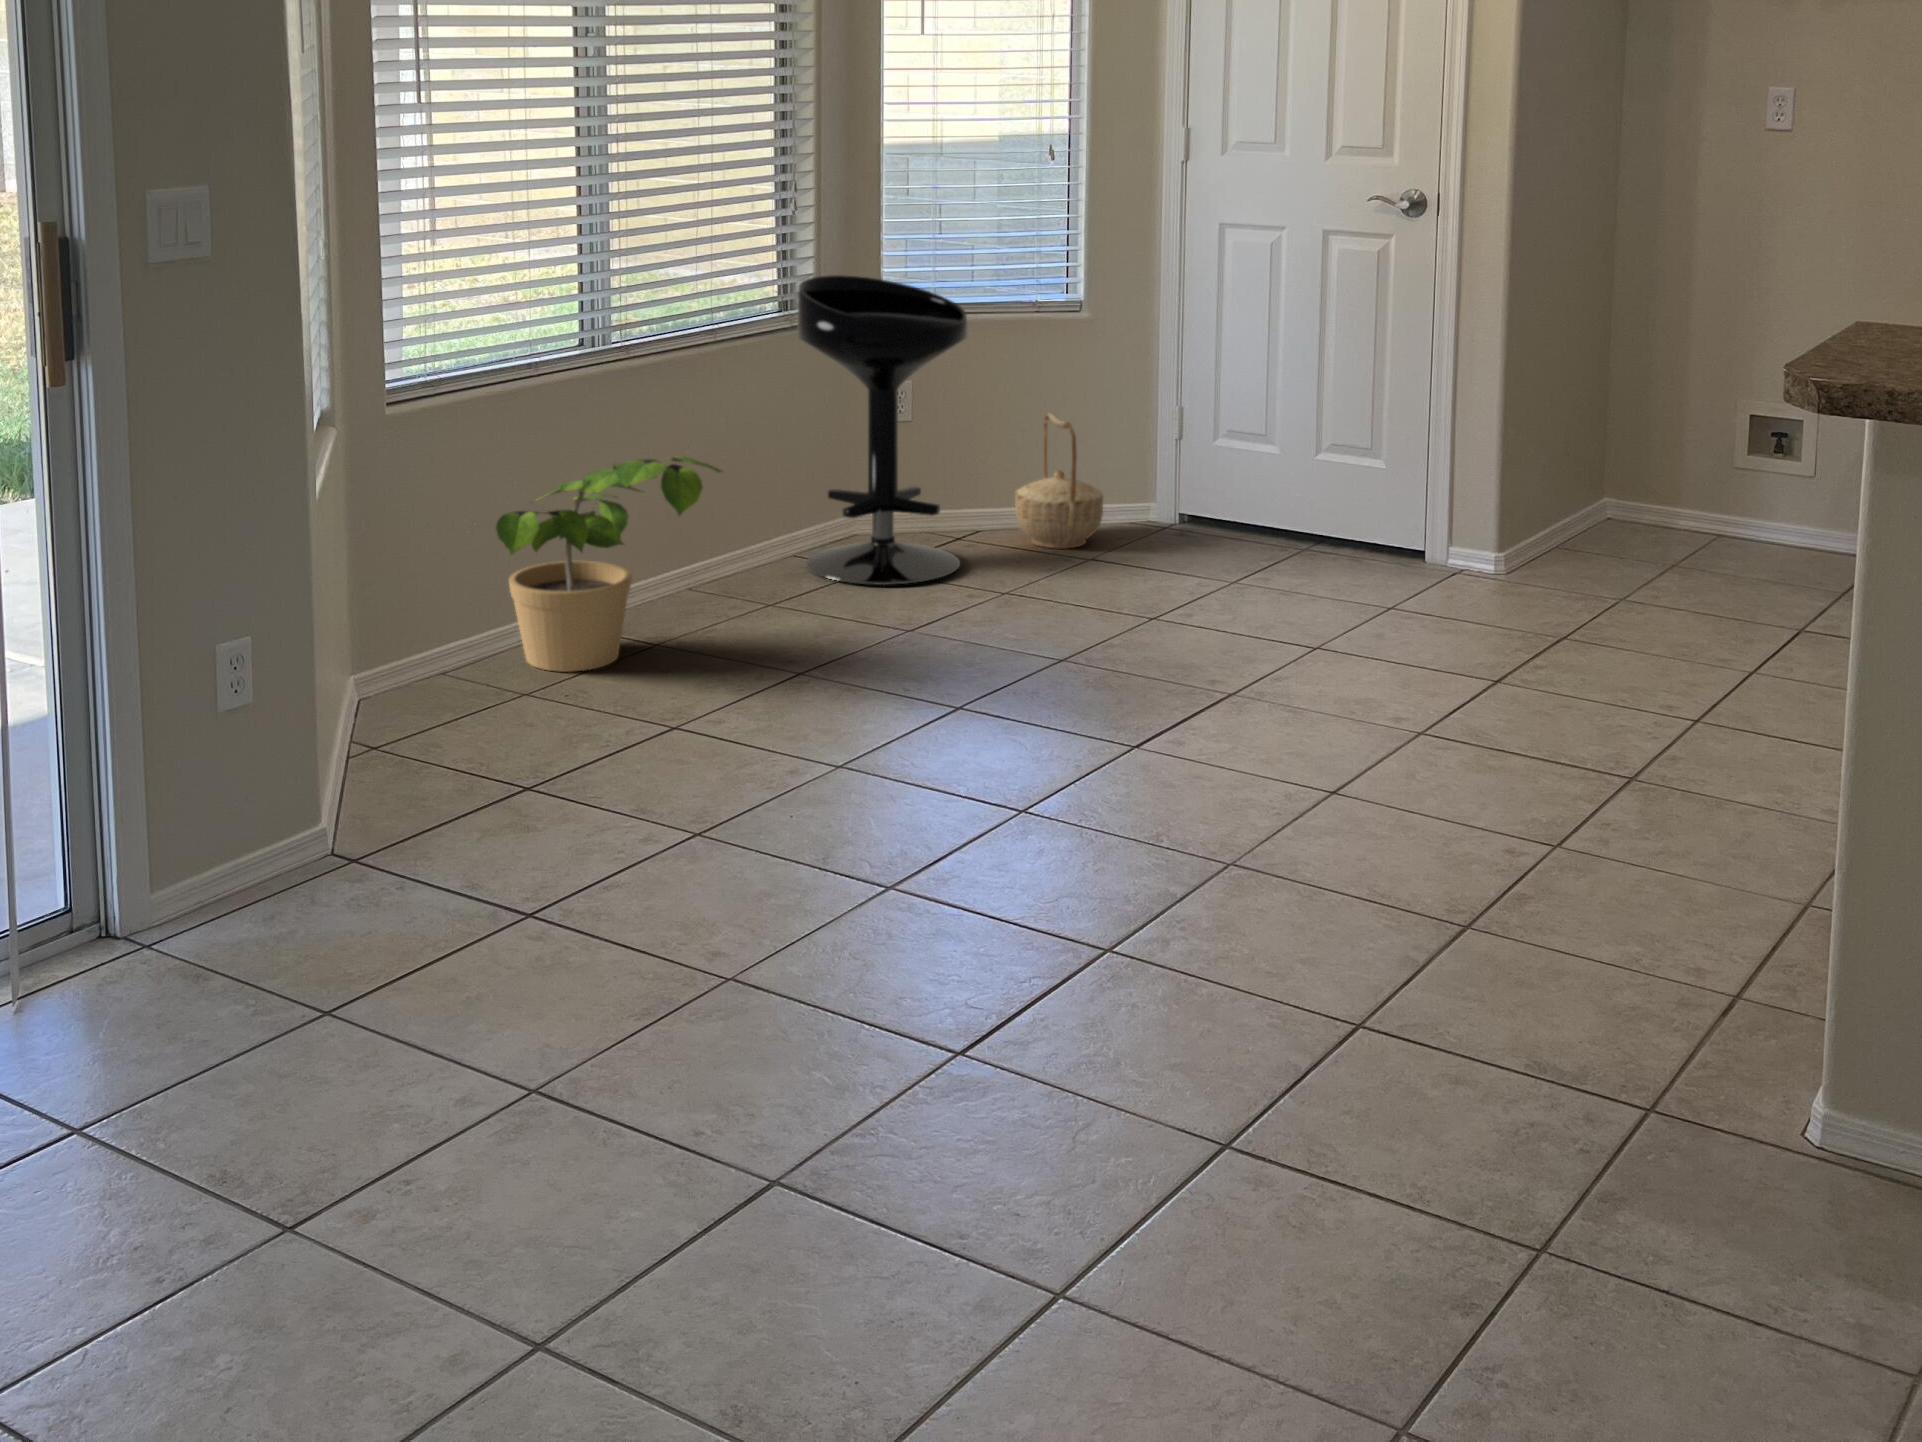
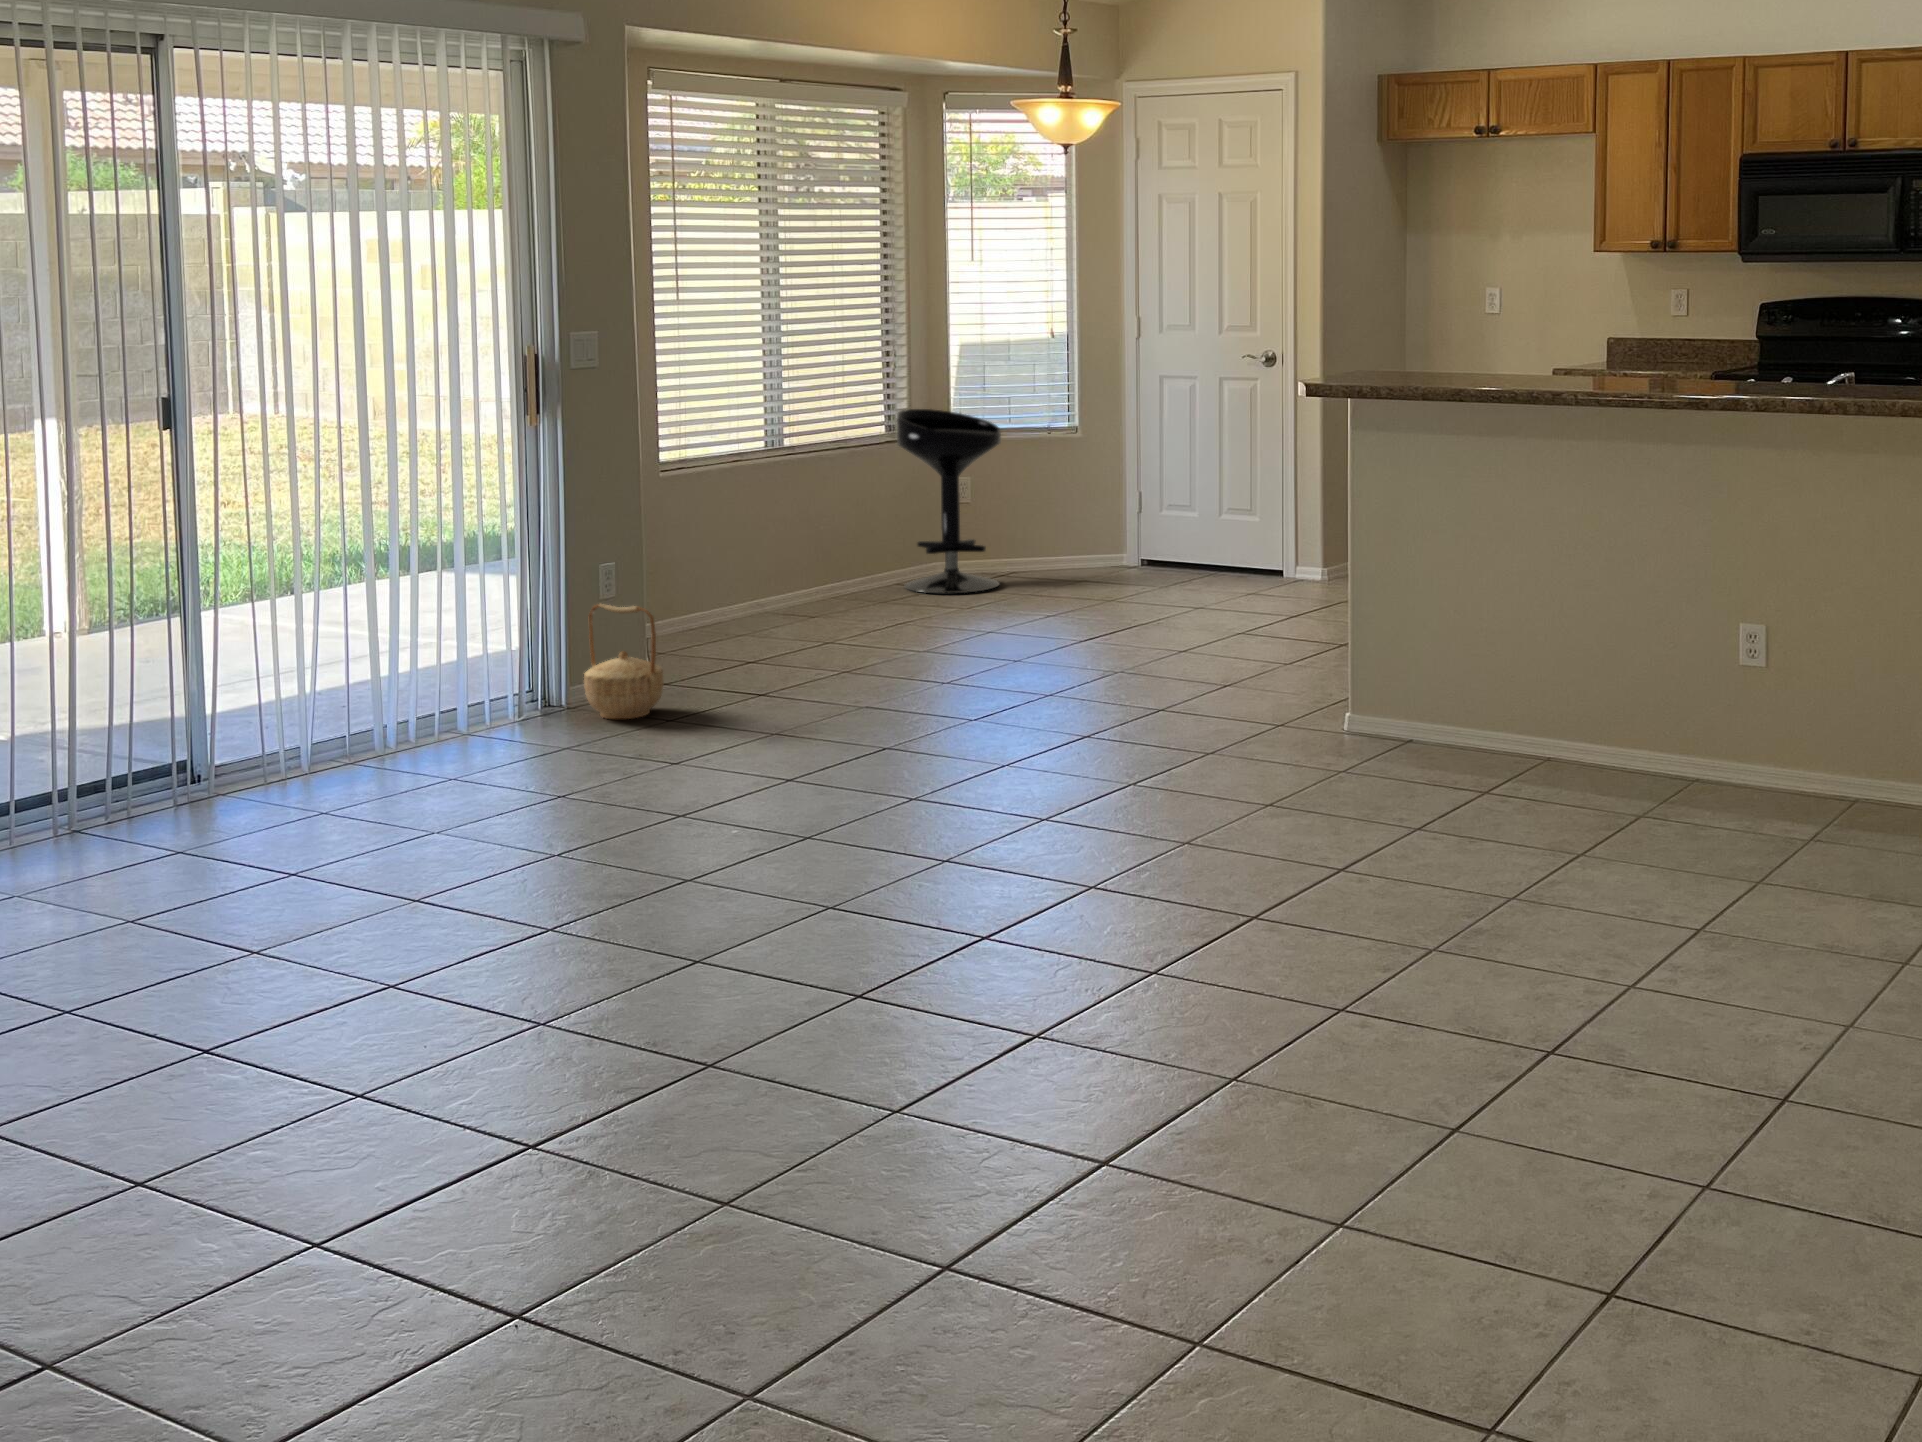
basket: present [1015,413,1103,548] -> present [584,604,663,719]
potted plant: present [496,456,721,672] -> none [721,500,853,629]

